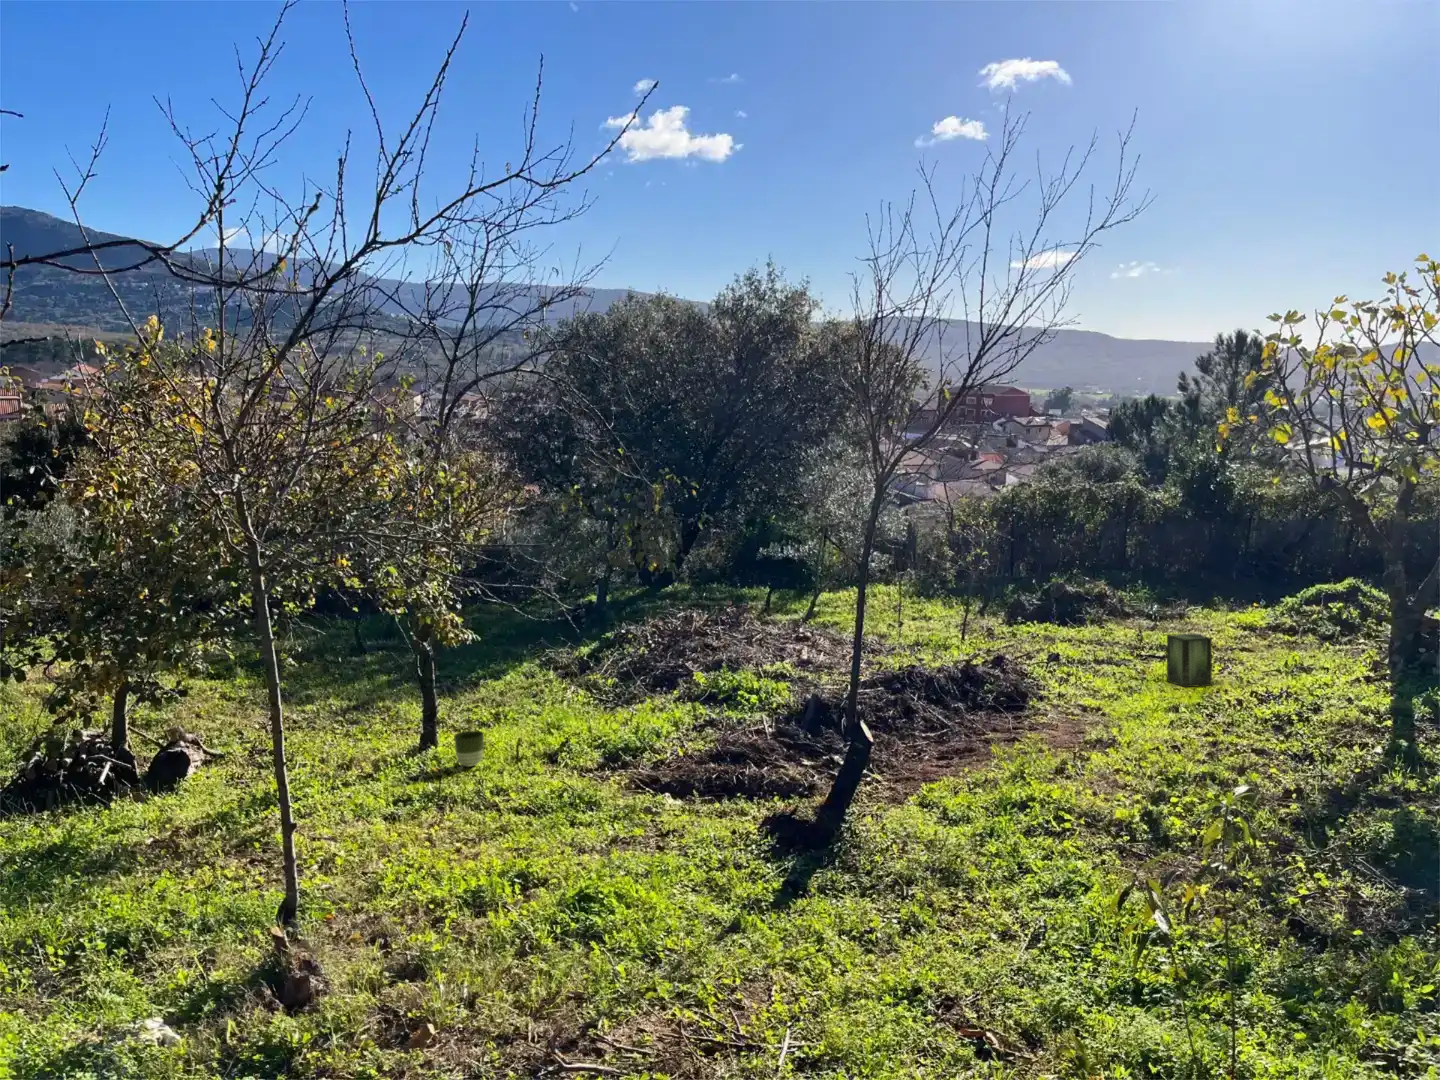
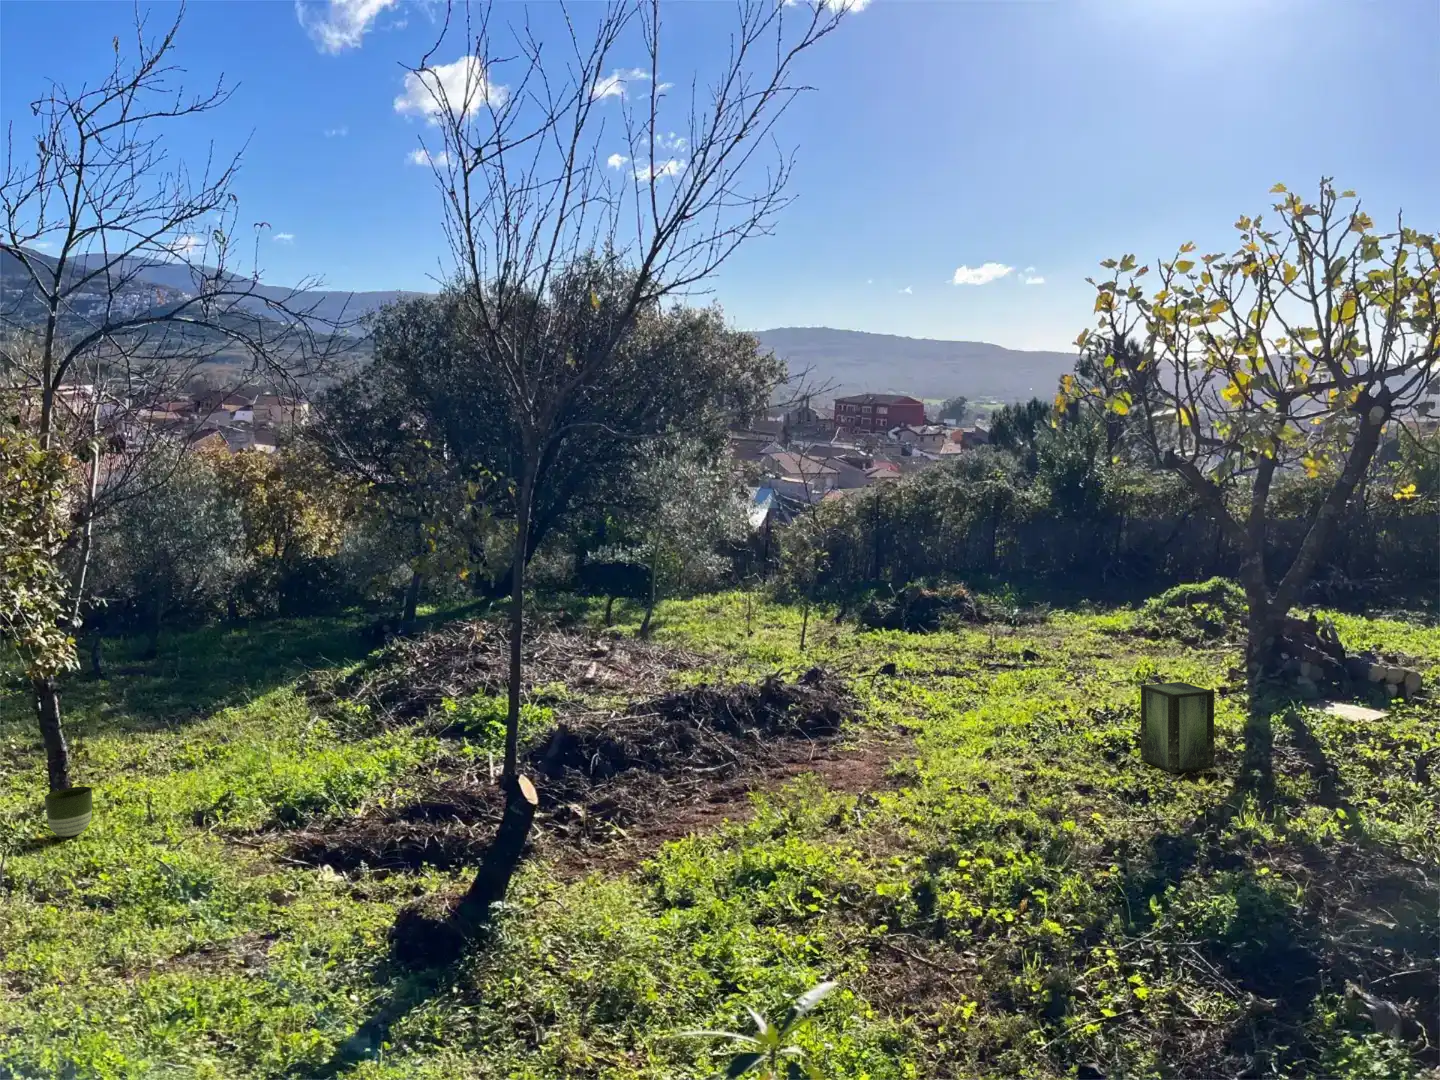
storage box: present [1167,634,1212,687] -> present [1141,682,1214,773]

